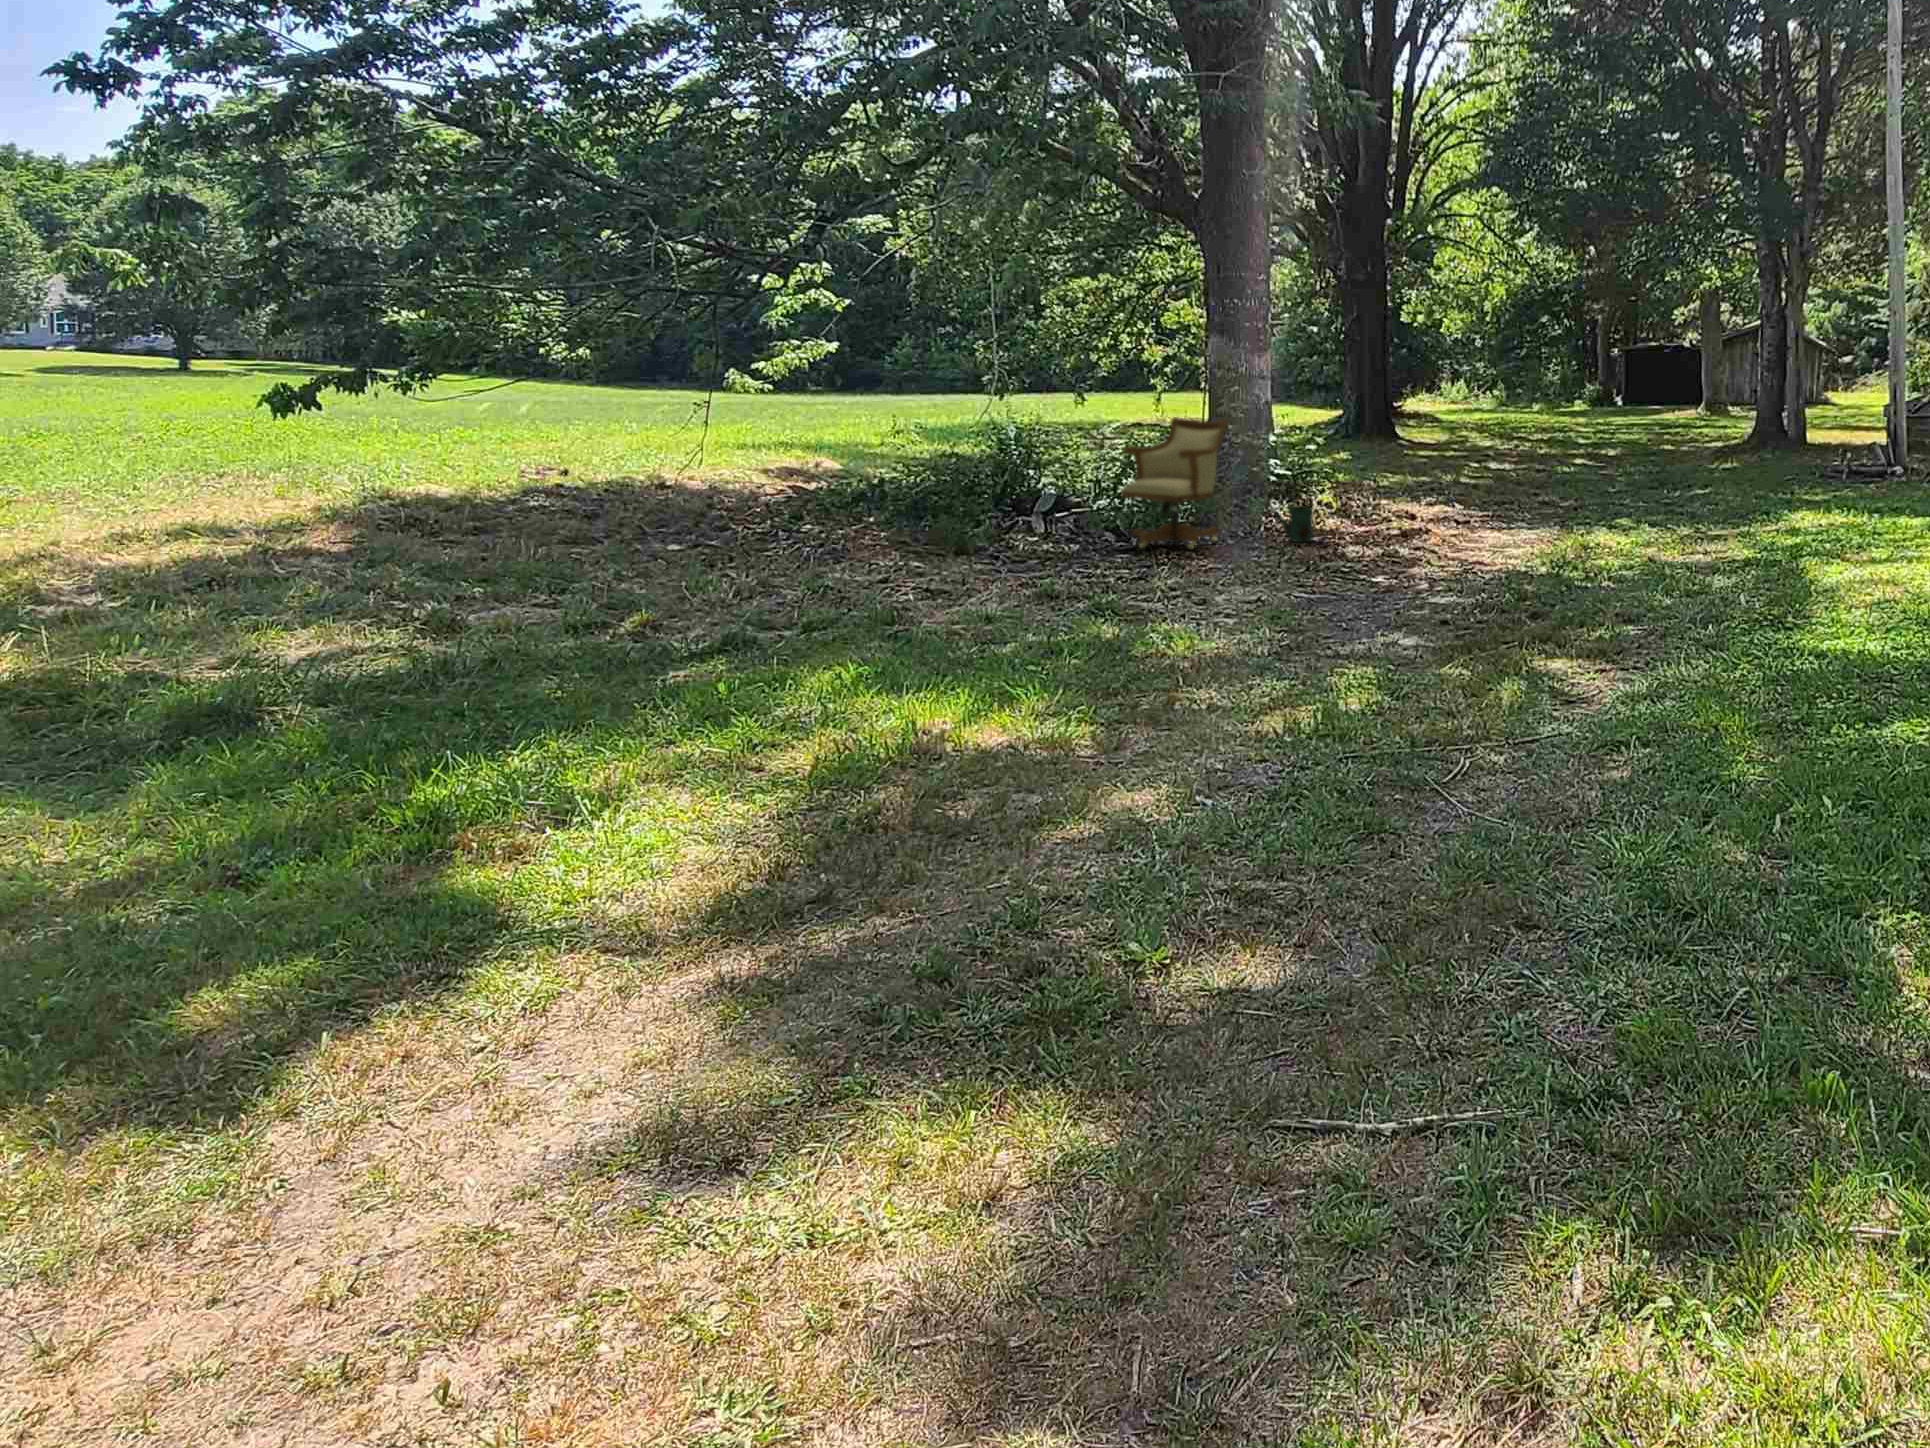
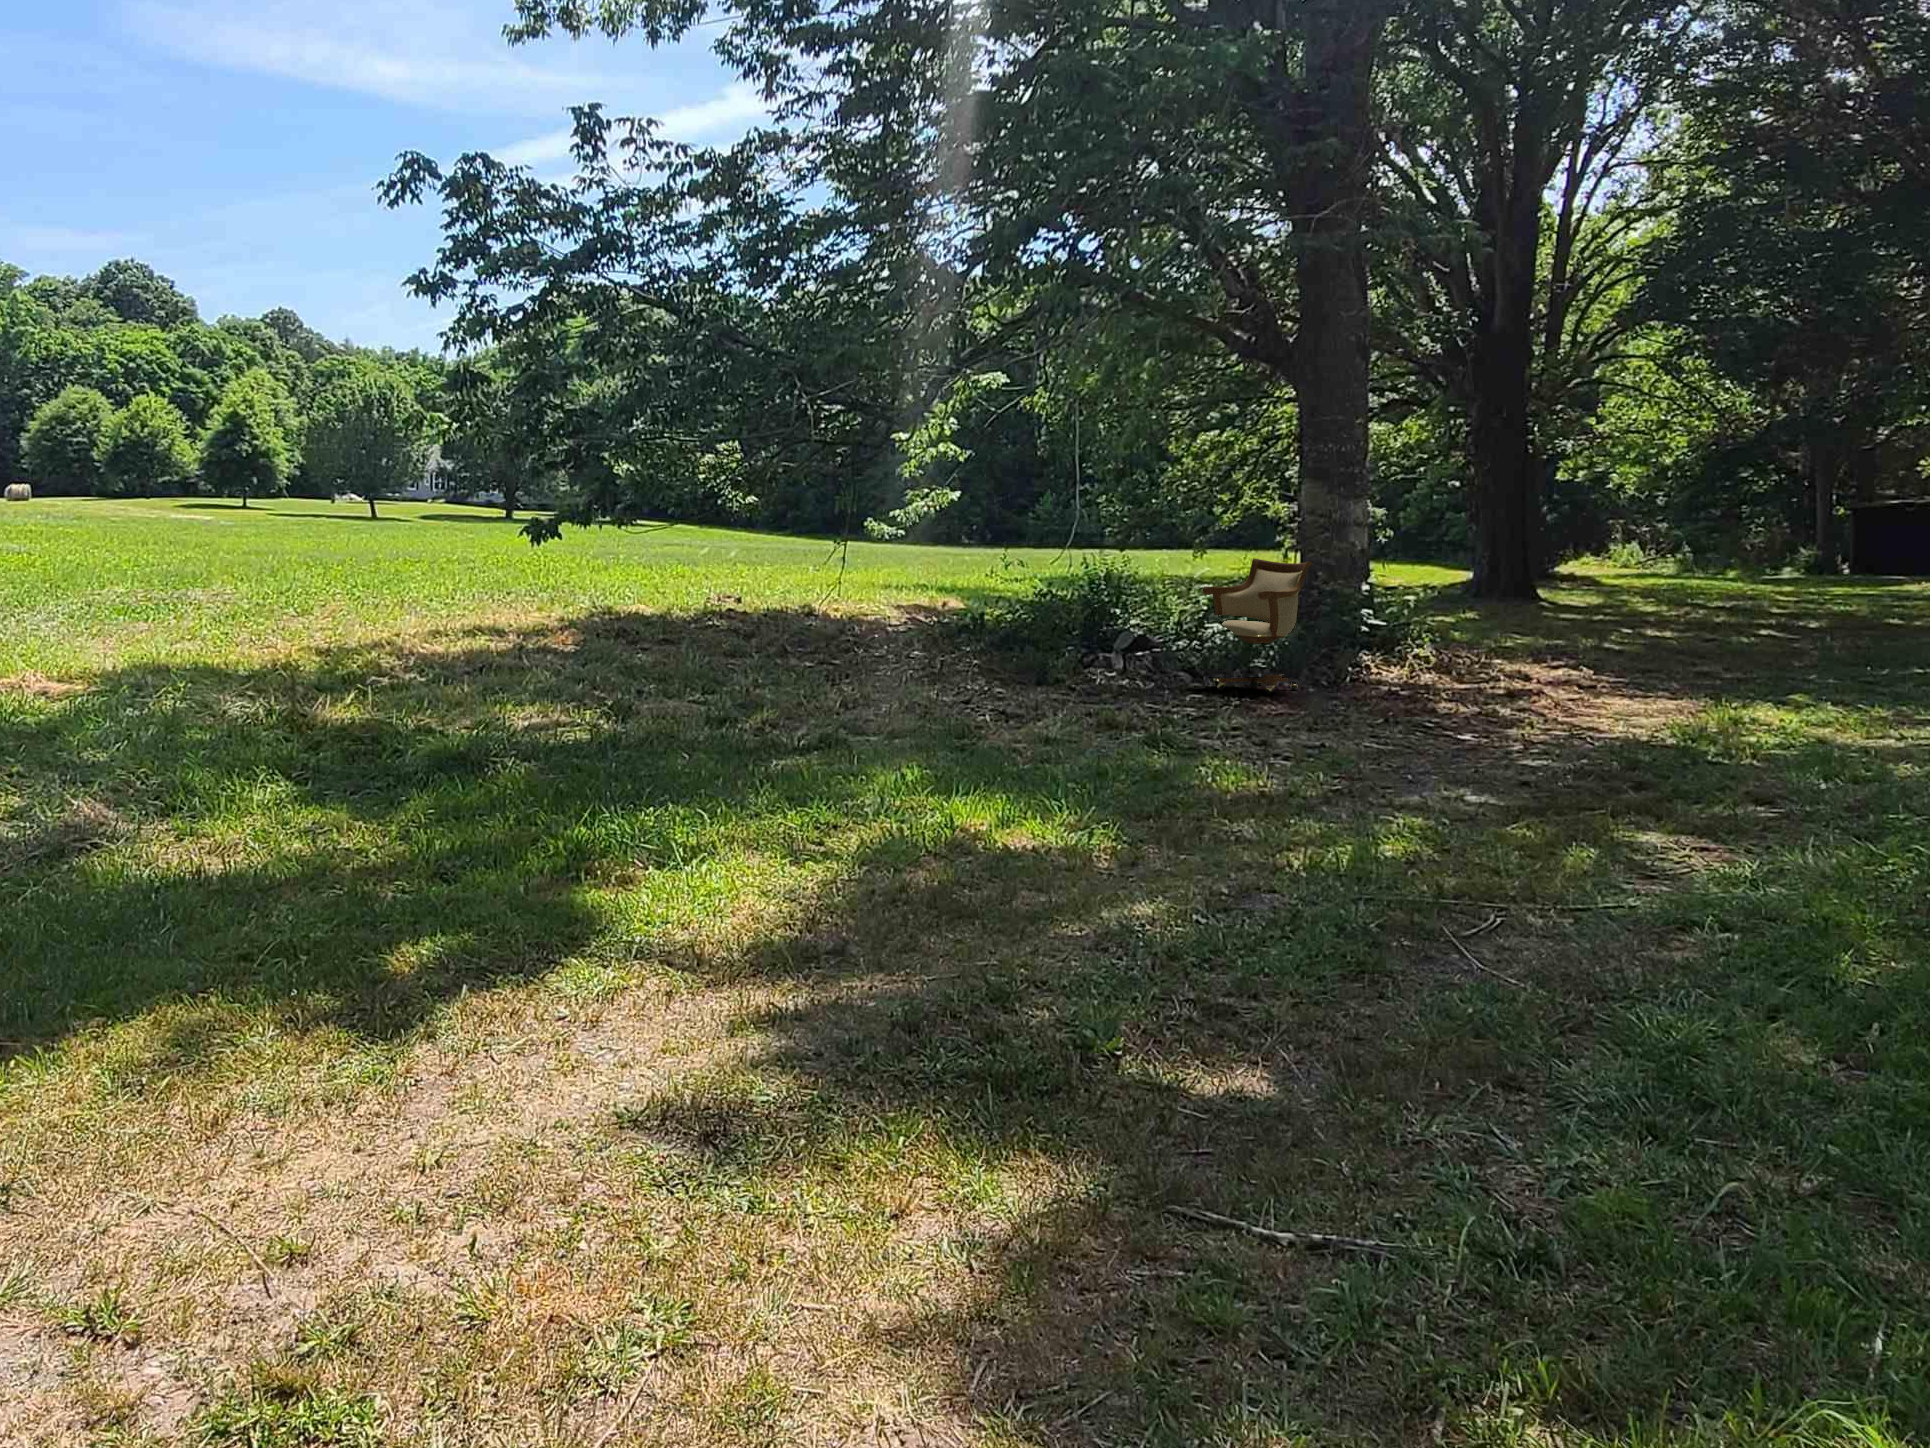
watering can: present [1267,503,1314,542] -> none [1349,649,1413,694]

